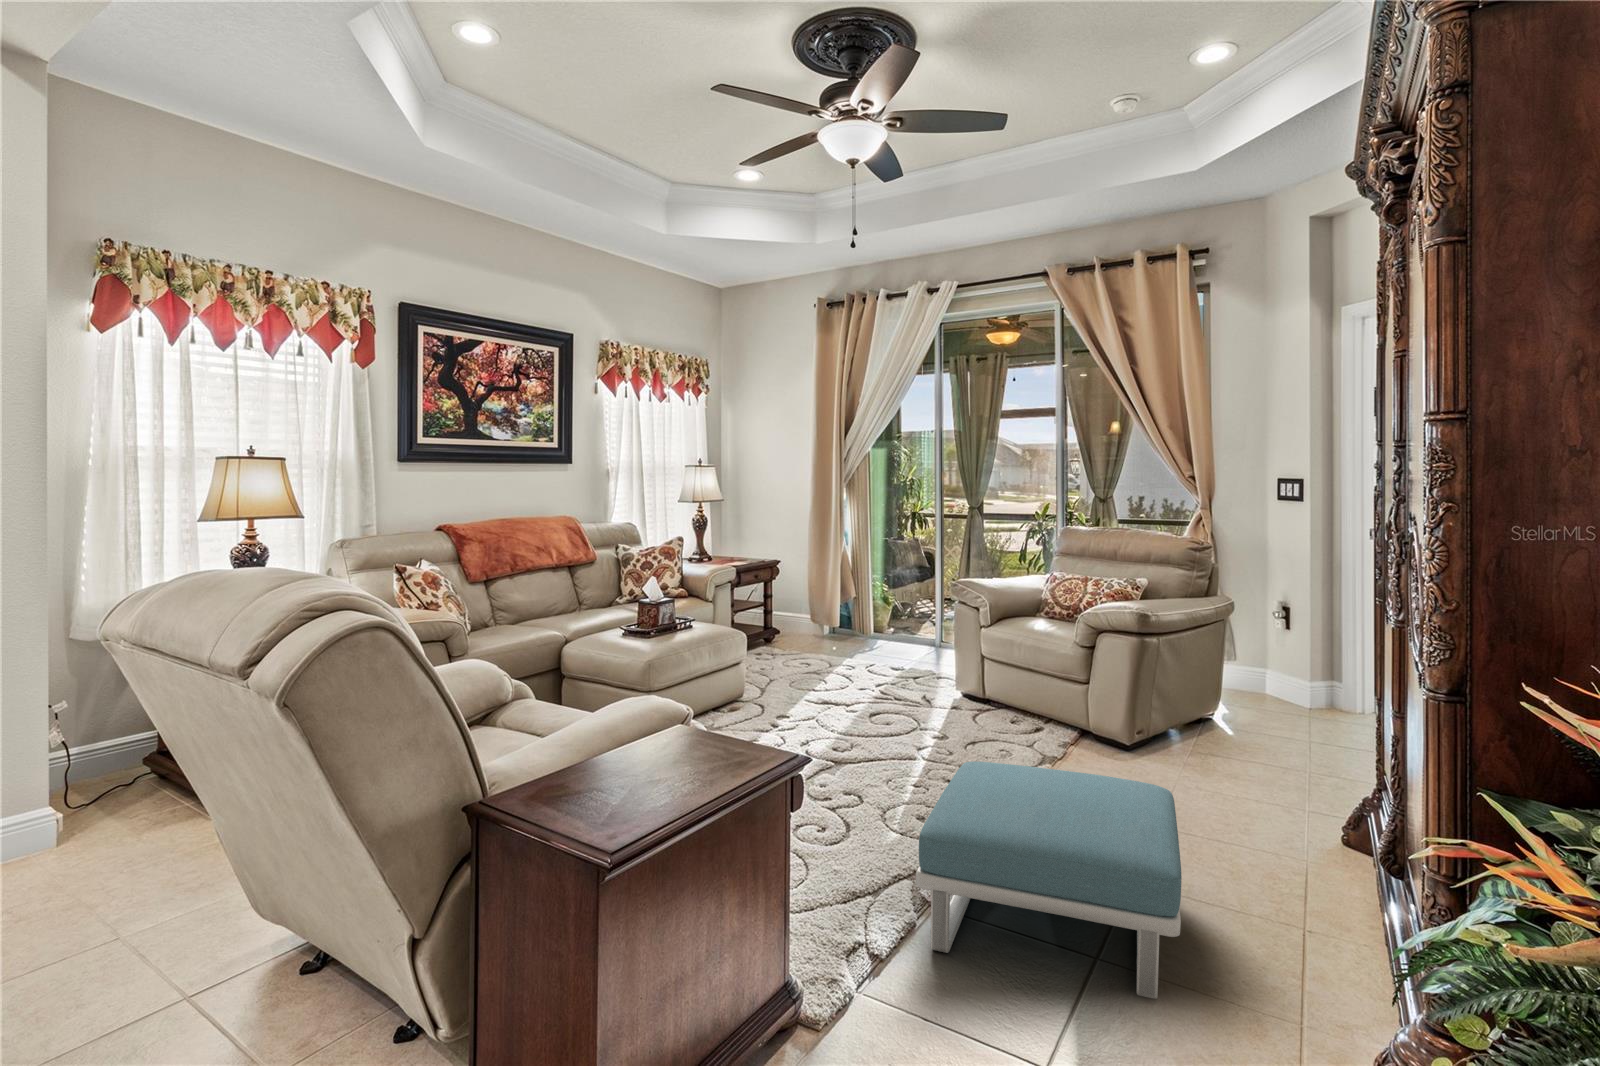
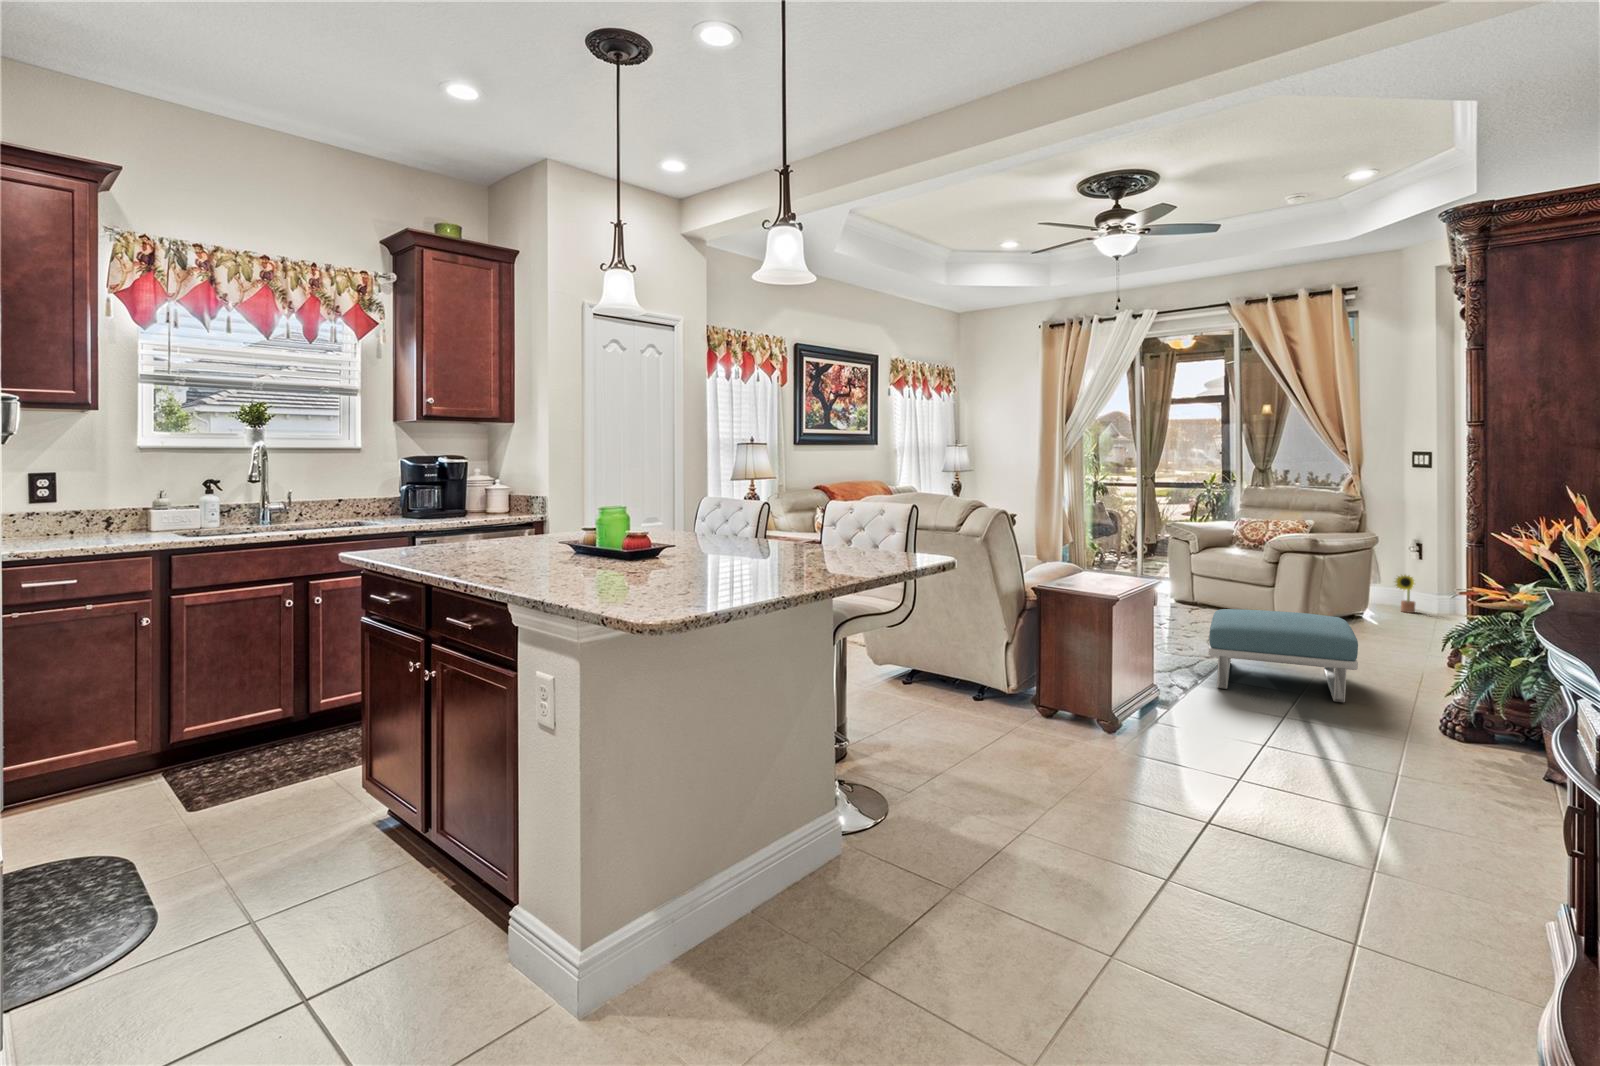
decorative plant: none [1256,654,1286,709] -> present [1395,575,1415,613]

